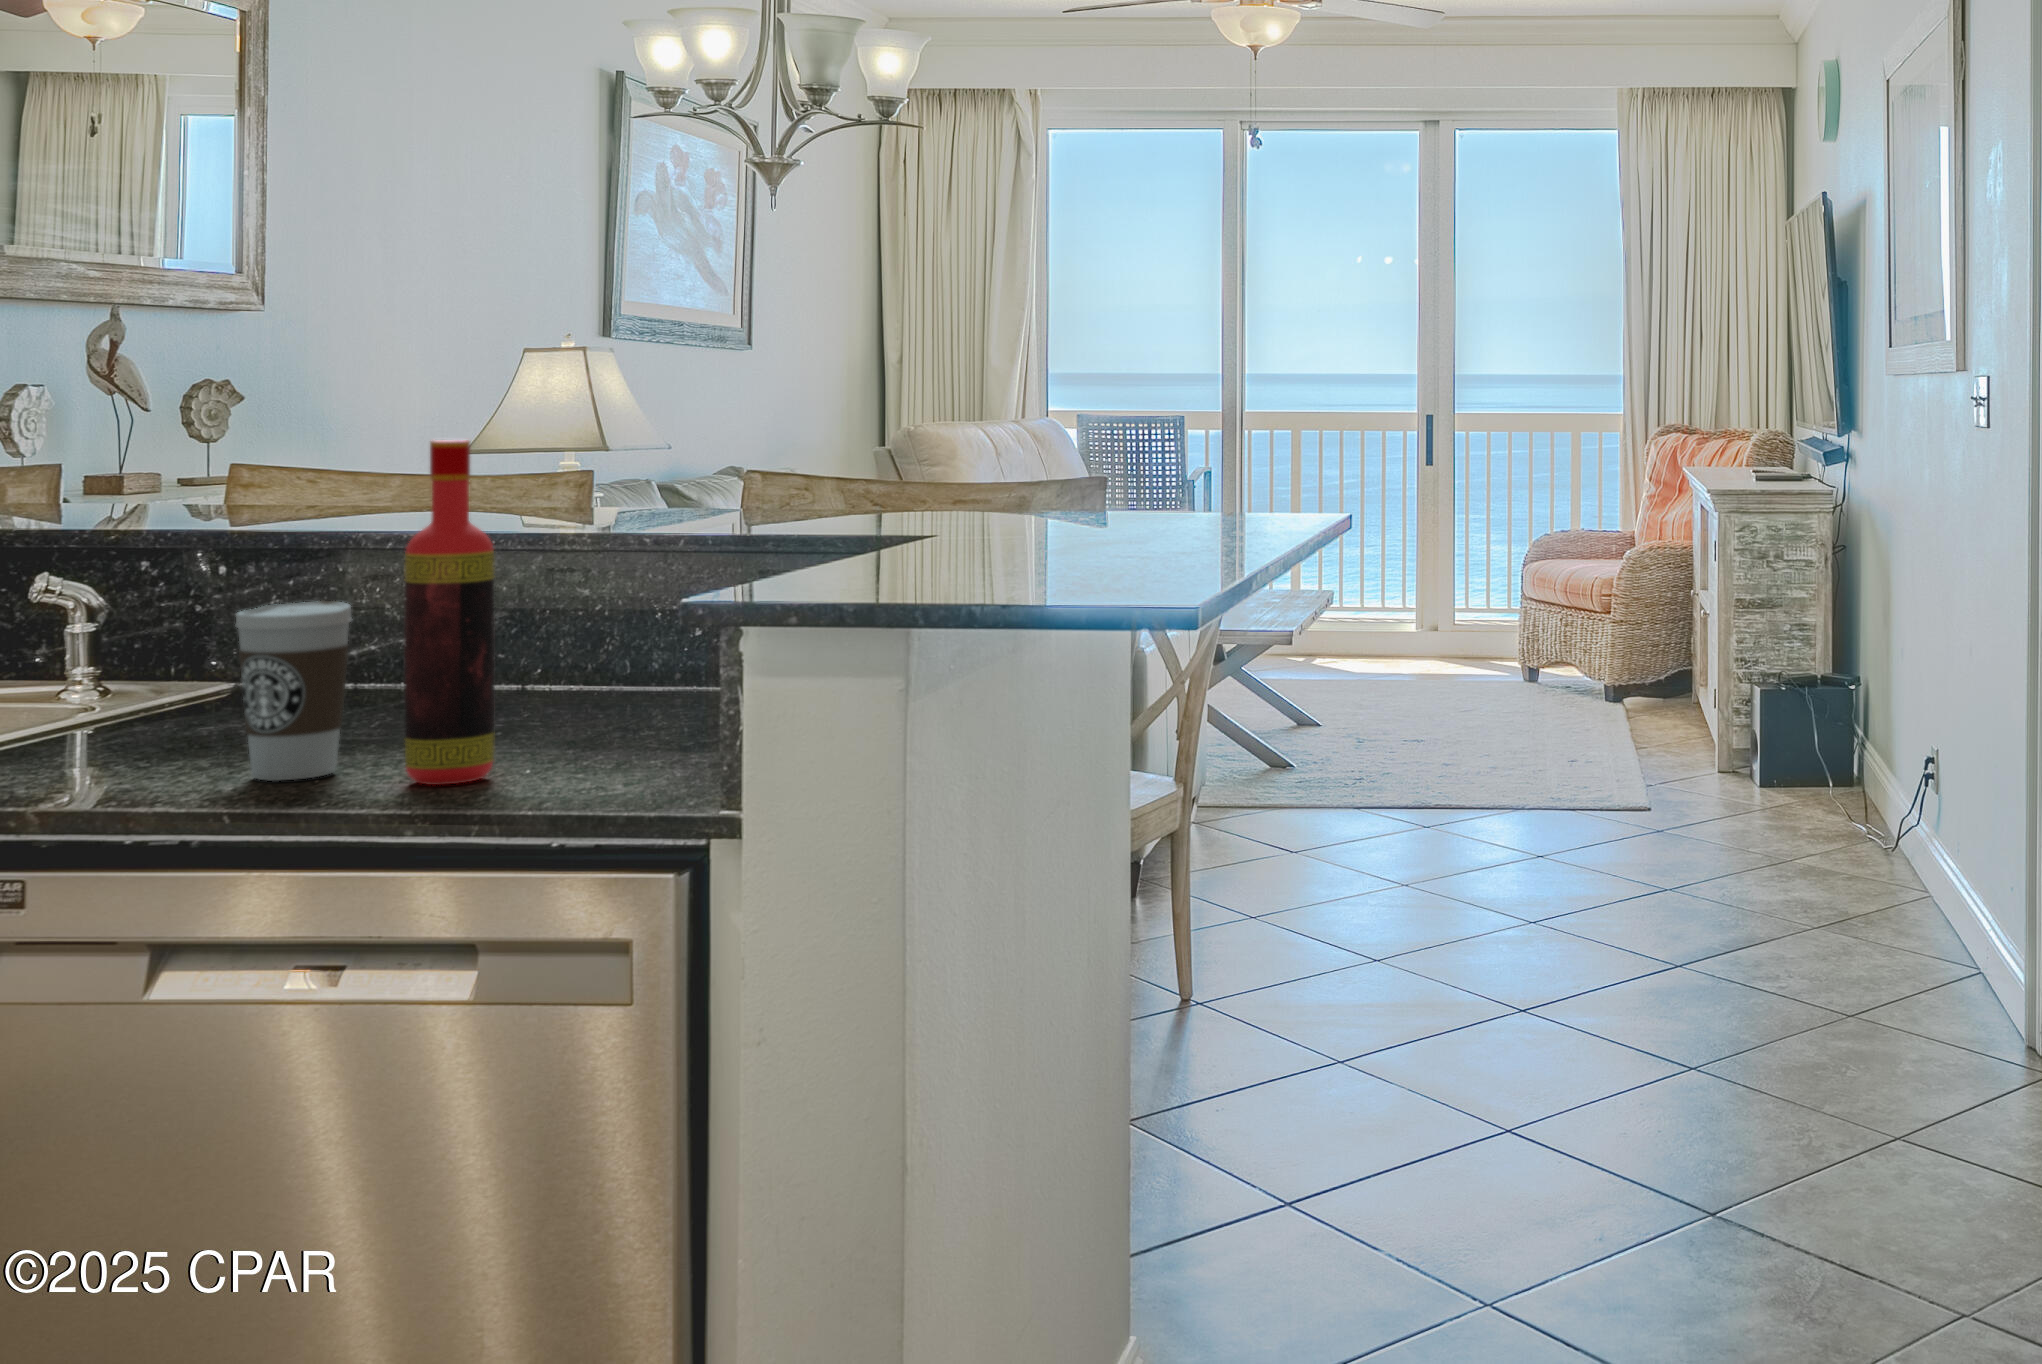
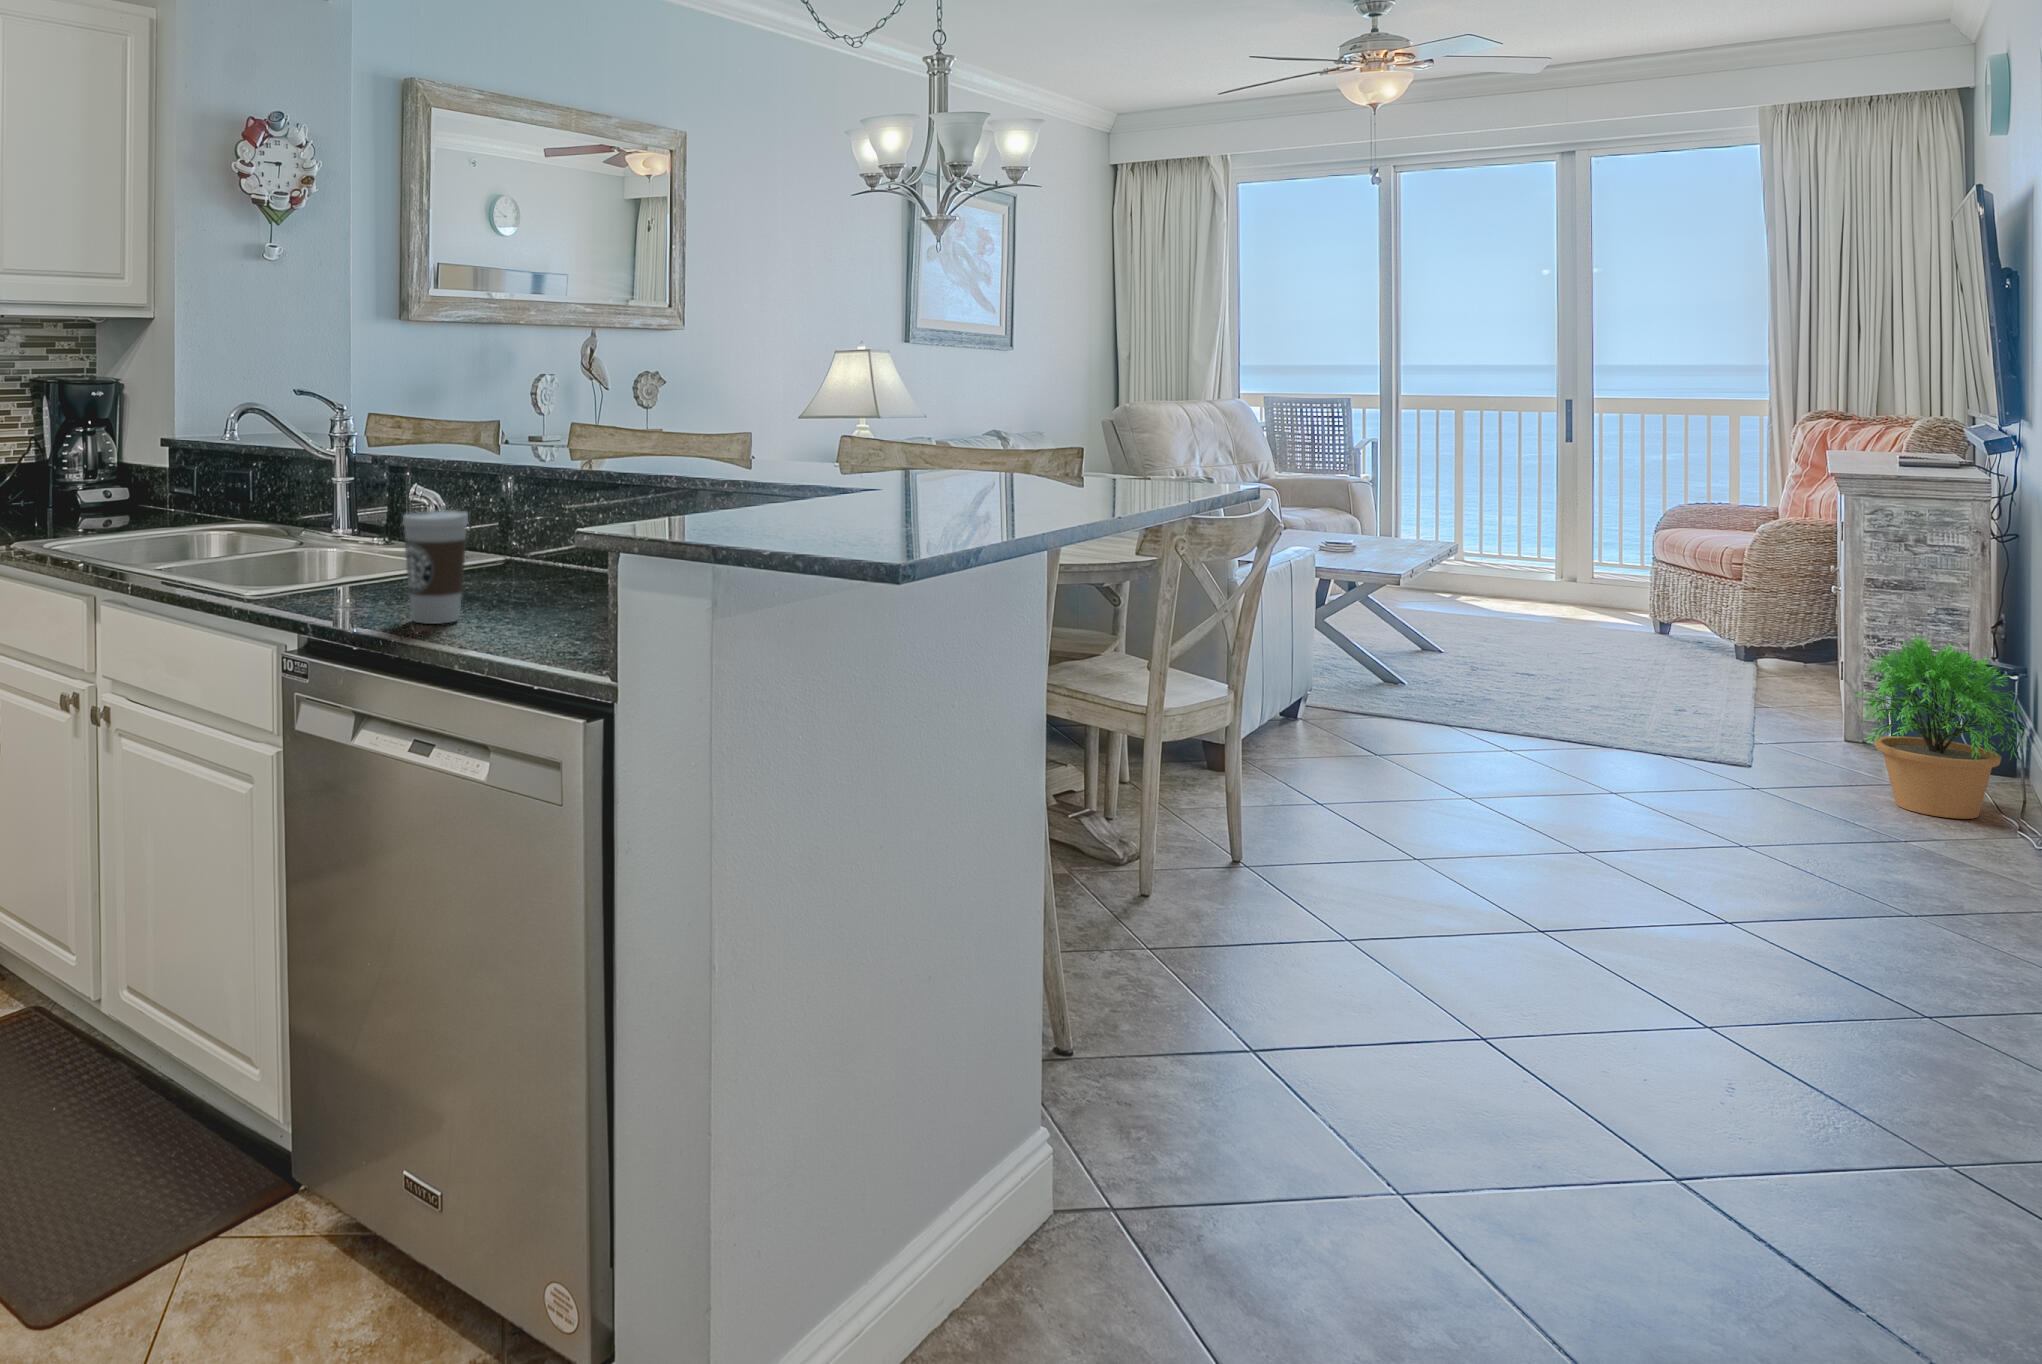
bottle: present [404,440,494,785] -> none [479,409,533,638]
potted plant: none [1737,652,1874,836] -> present [1856,636,2028,819]

